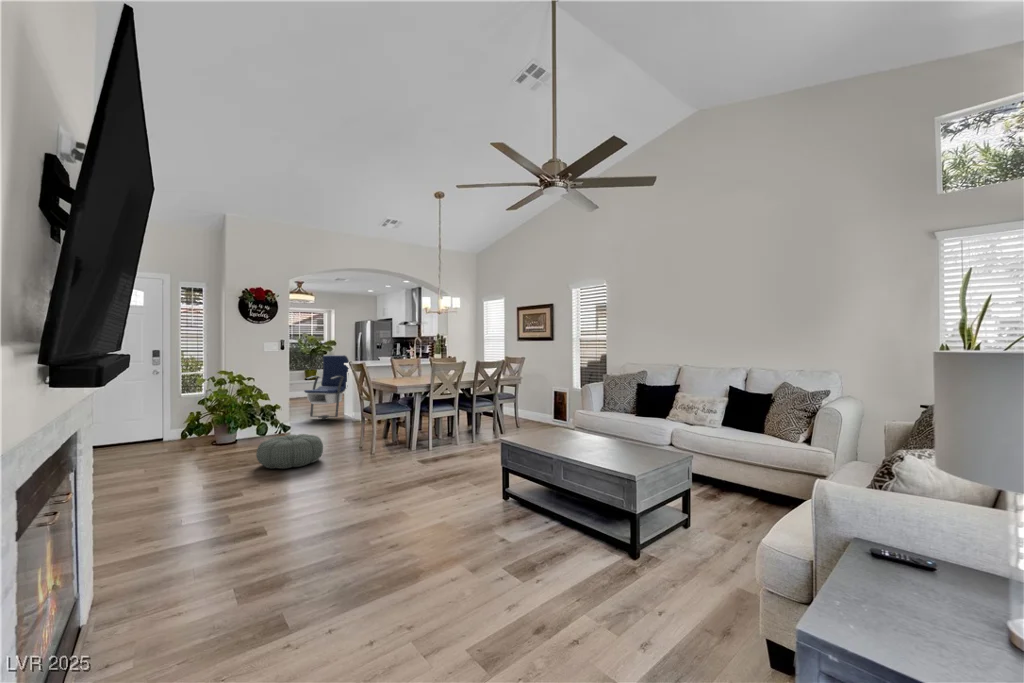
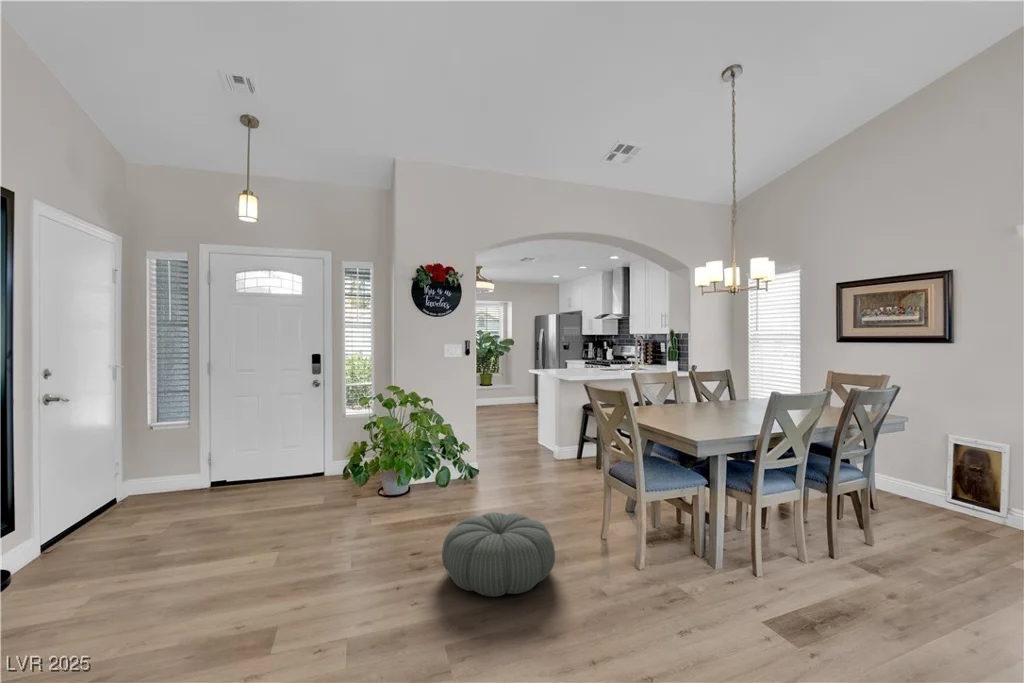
armchair: present [304,355,349,420] -> none [491,361,548,453]

